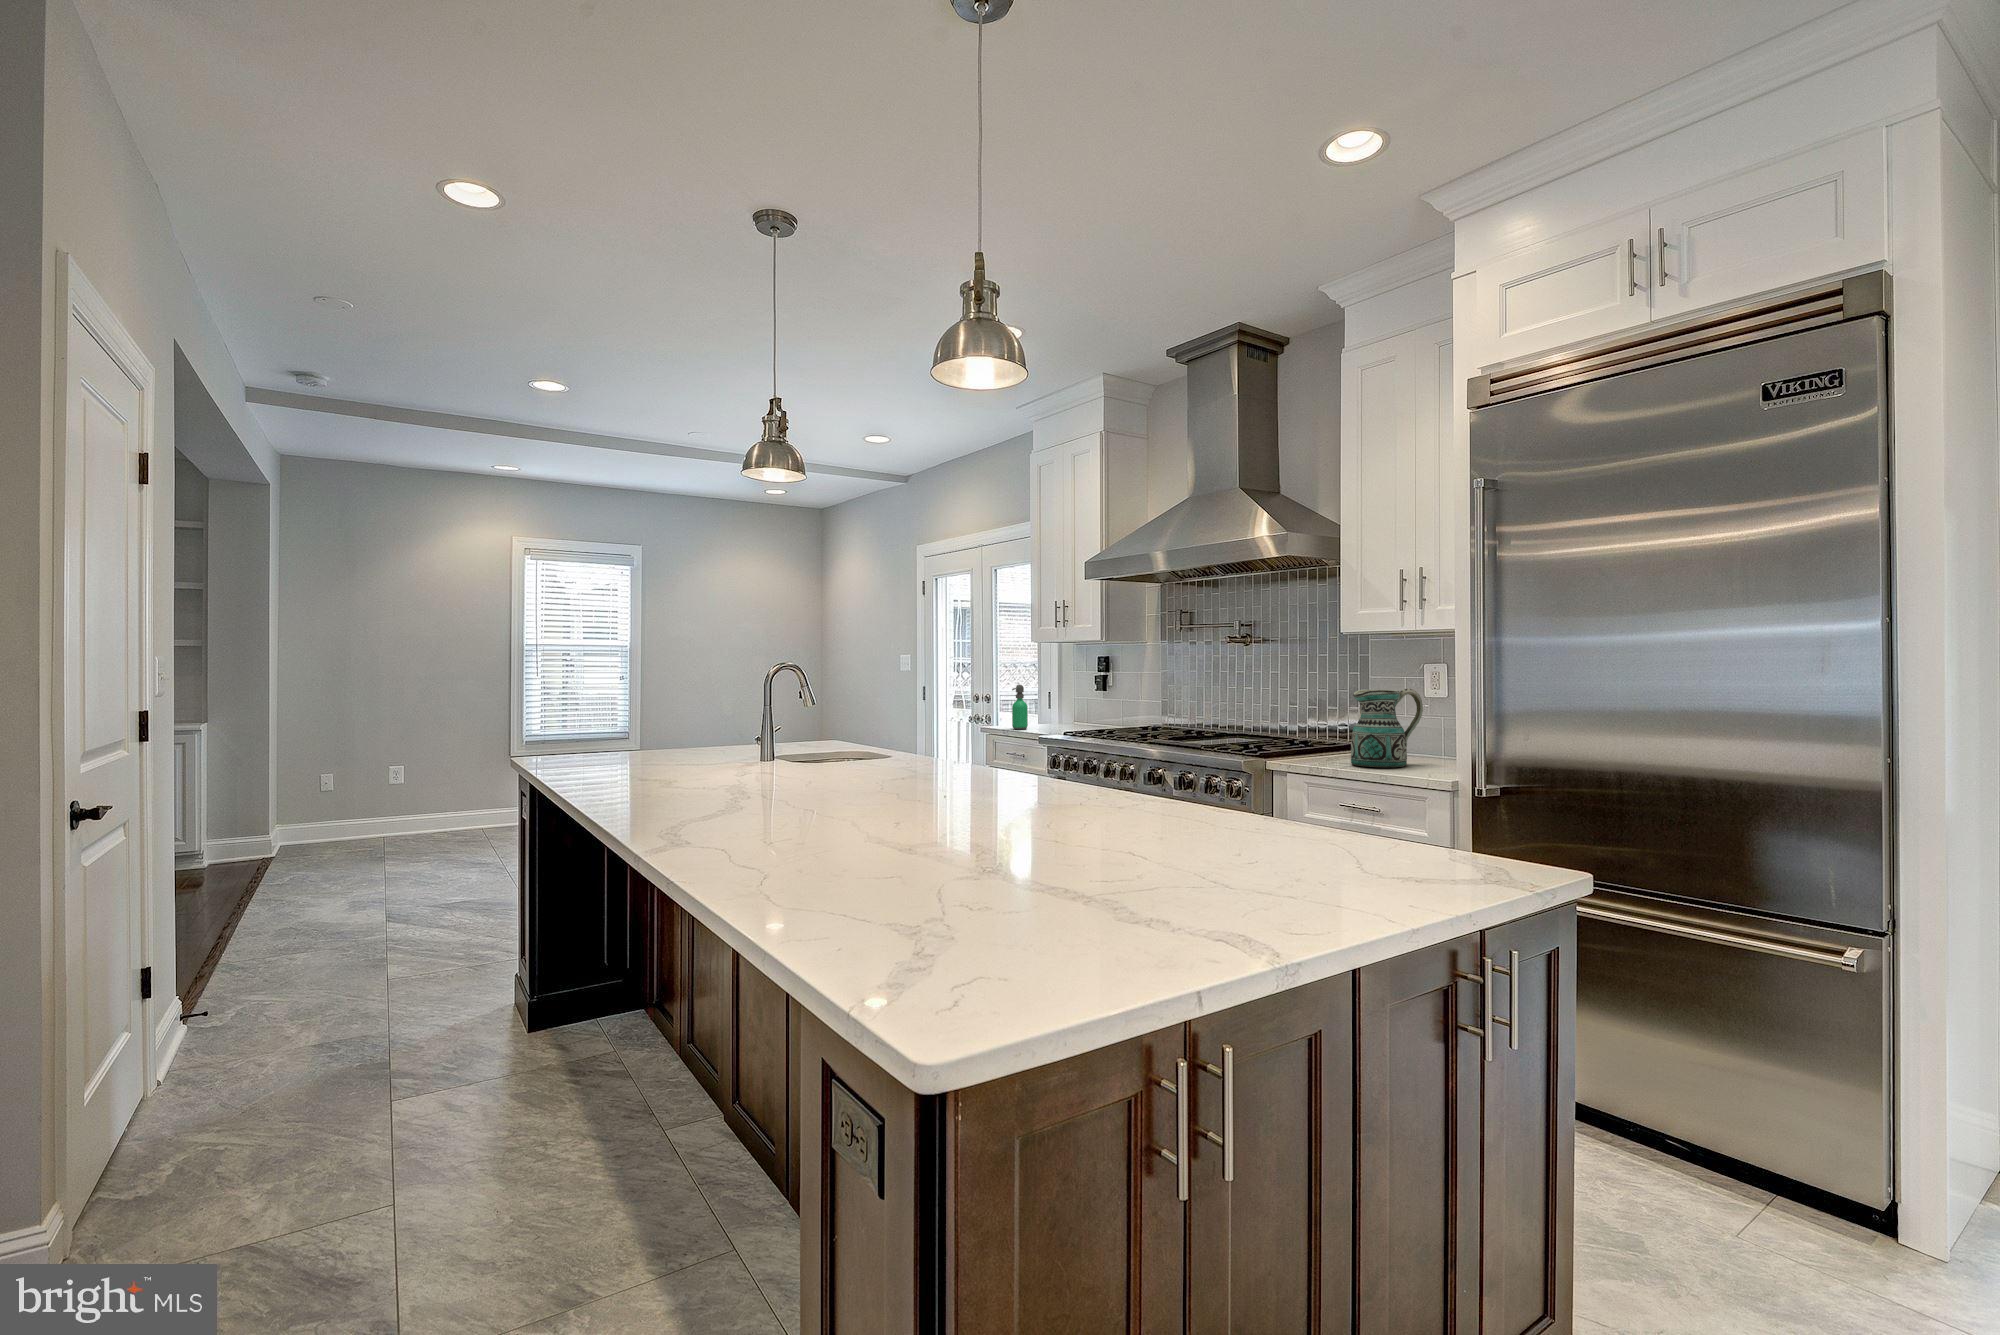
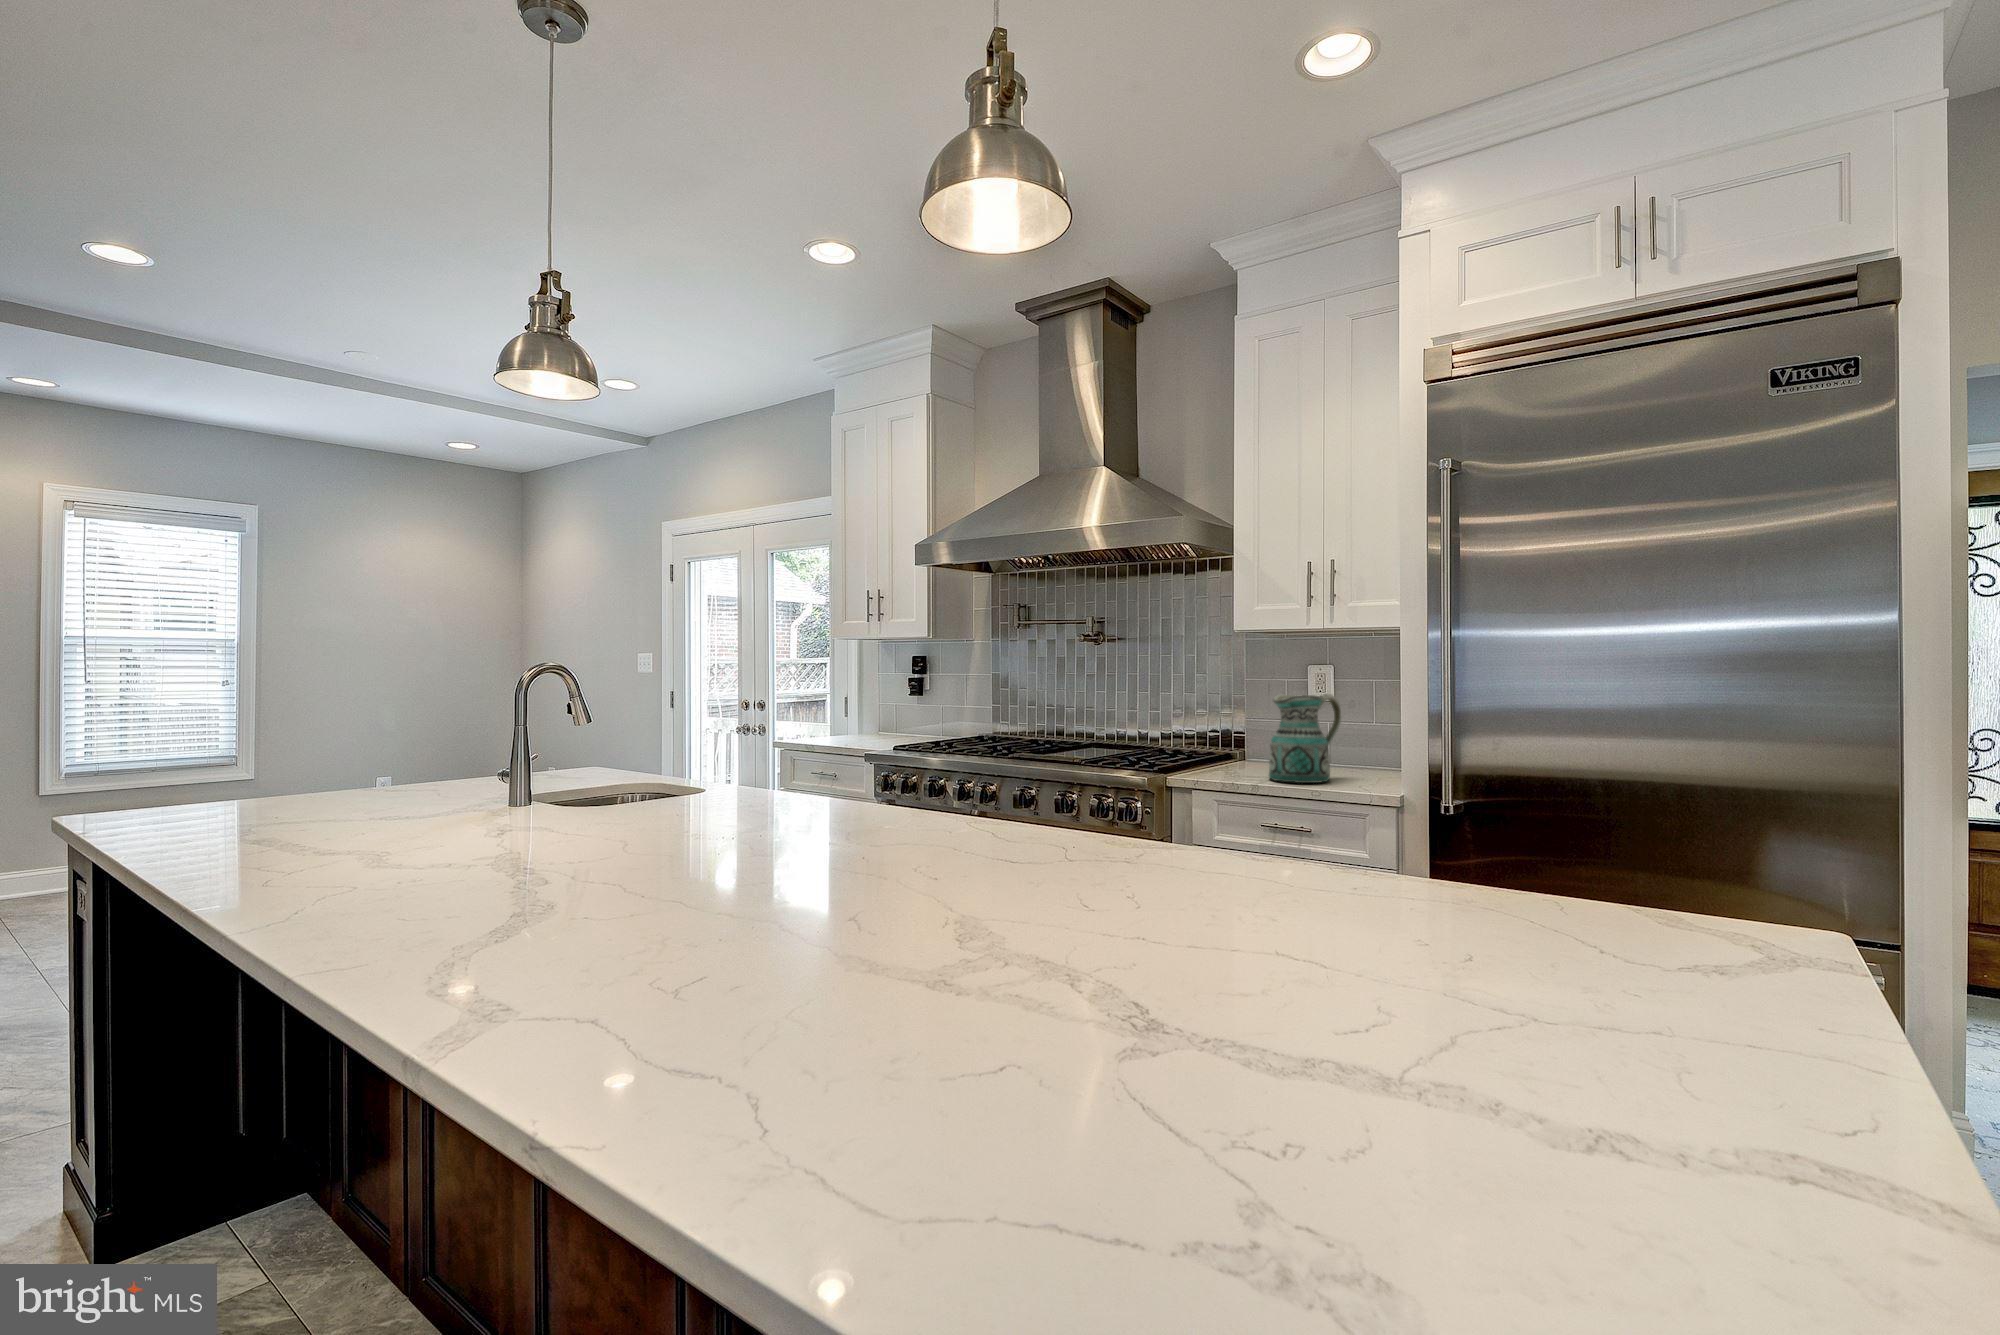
soap dispenser: present [1012,685,1028,730] -> none [819,690,838,744]

